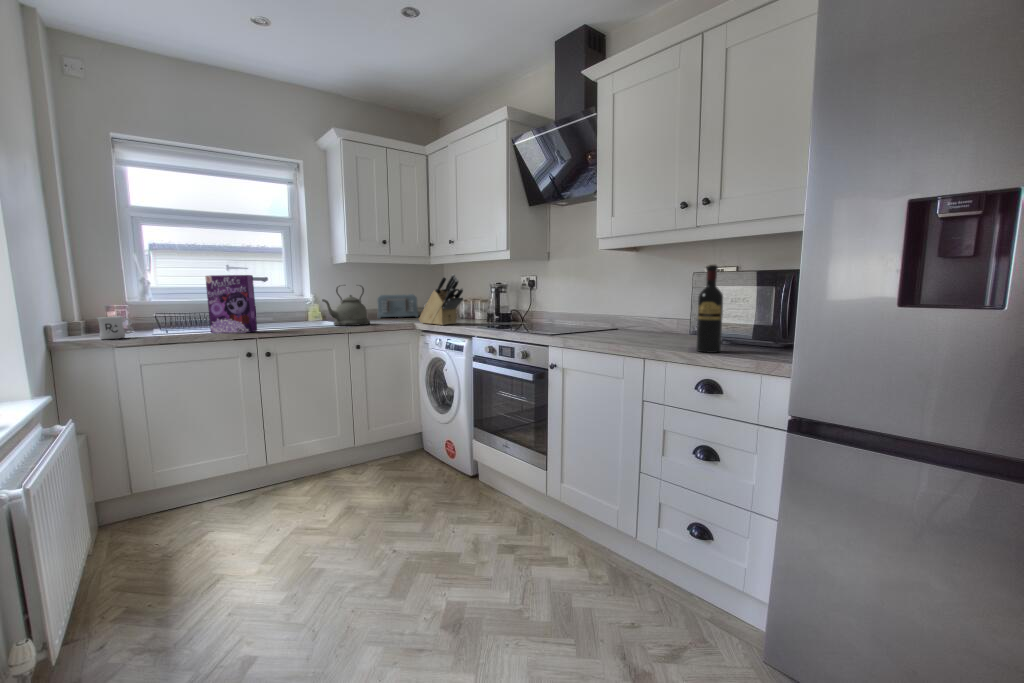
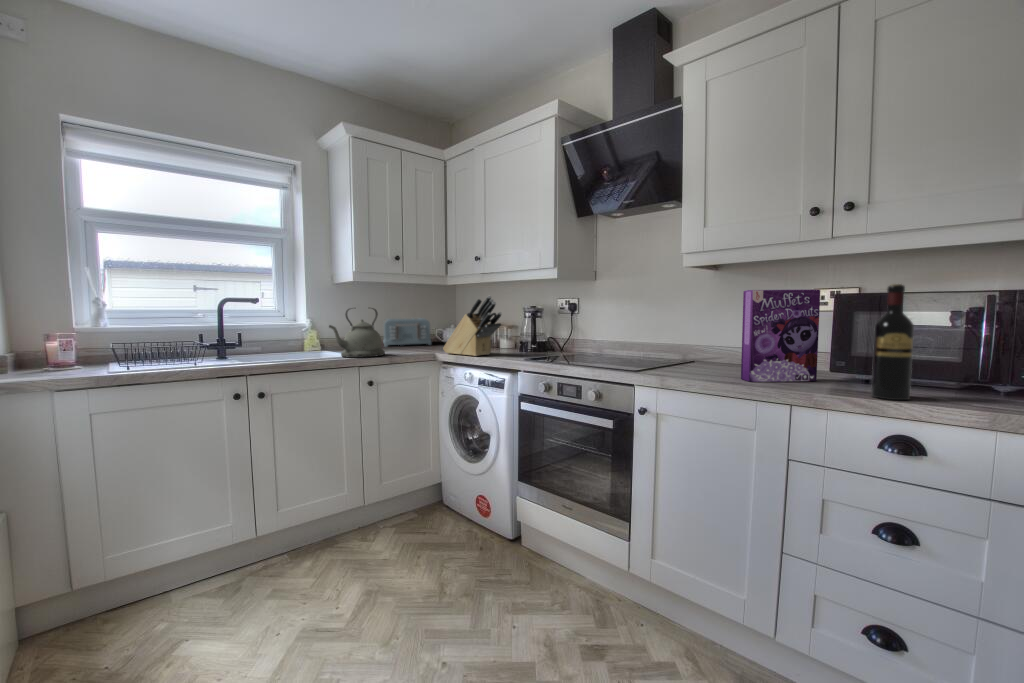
cereal box: present [205,275,257,333] -> present [741,289,820,382]
mug: present [98,317,133,339] -> none [32,350,83,381]

